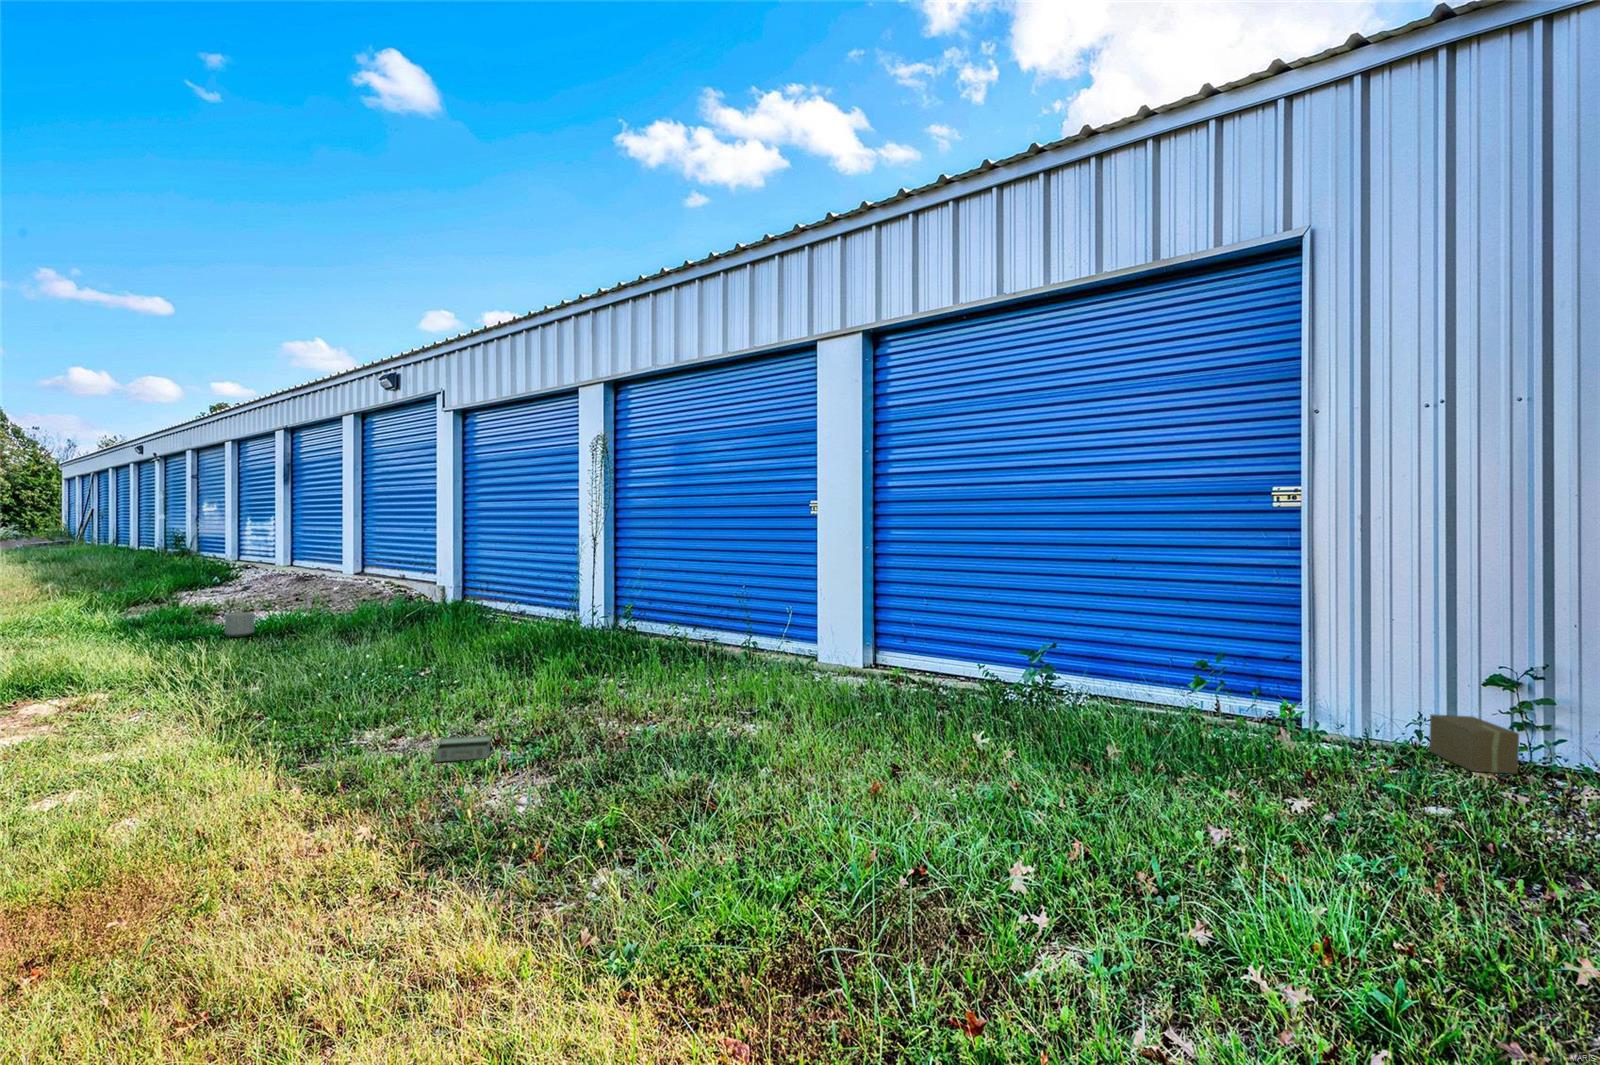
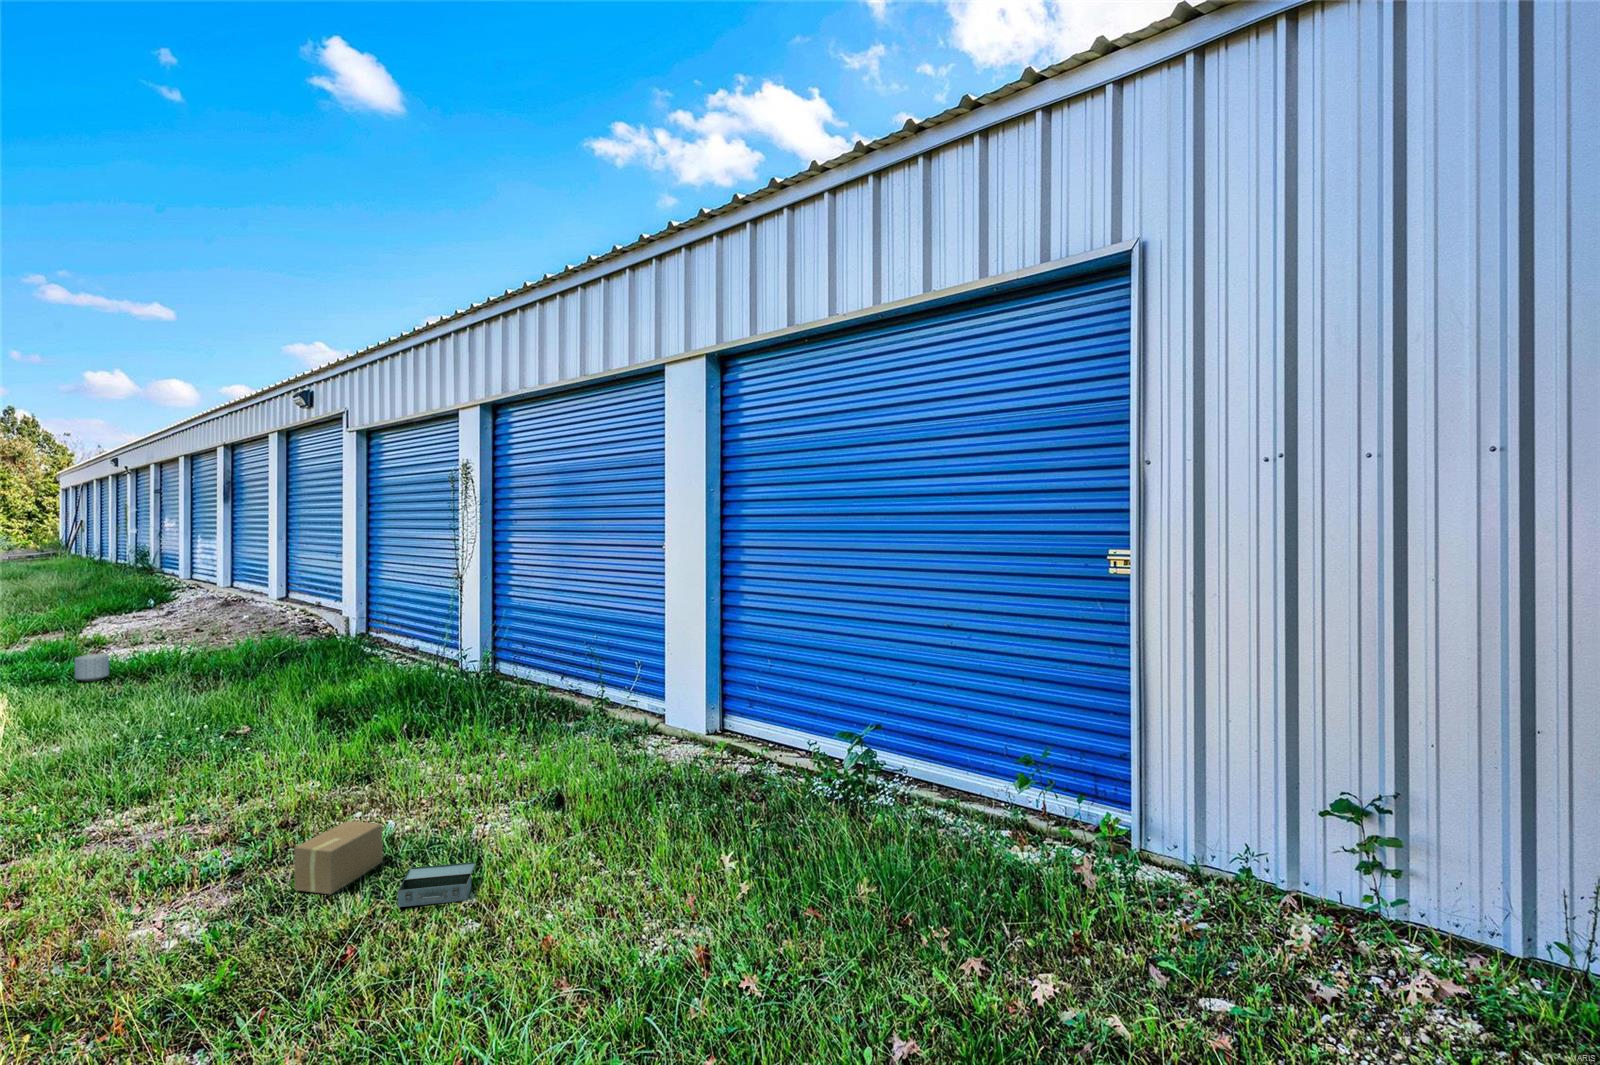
cardboard box: present [1429,714,1519,774] -> present [294,820,383,894]
toolbox: present [436,735,492,762] -> present [398,862,475,907]

